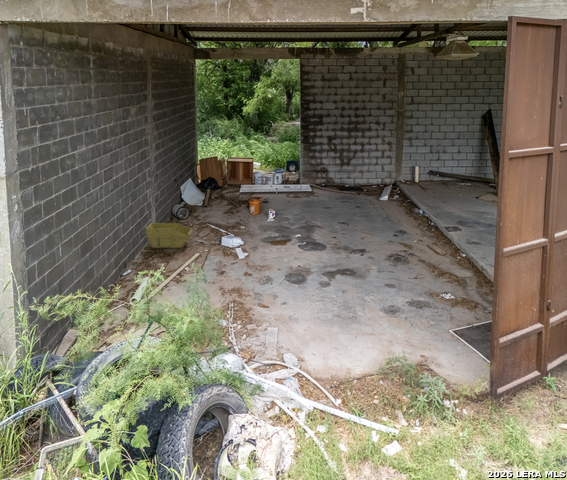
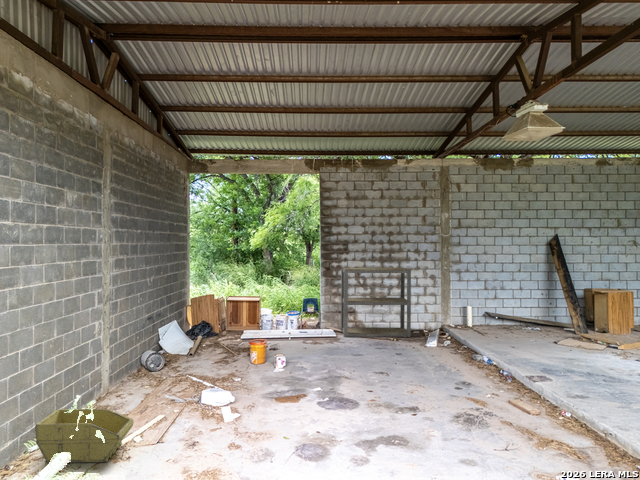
shelving unit: none [316,136,370,190] -> present [341,268,411,337]

